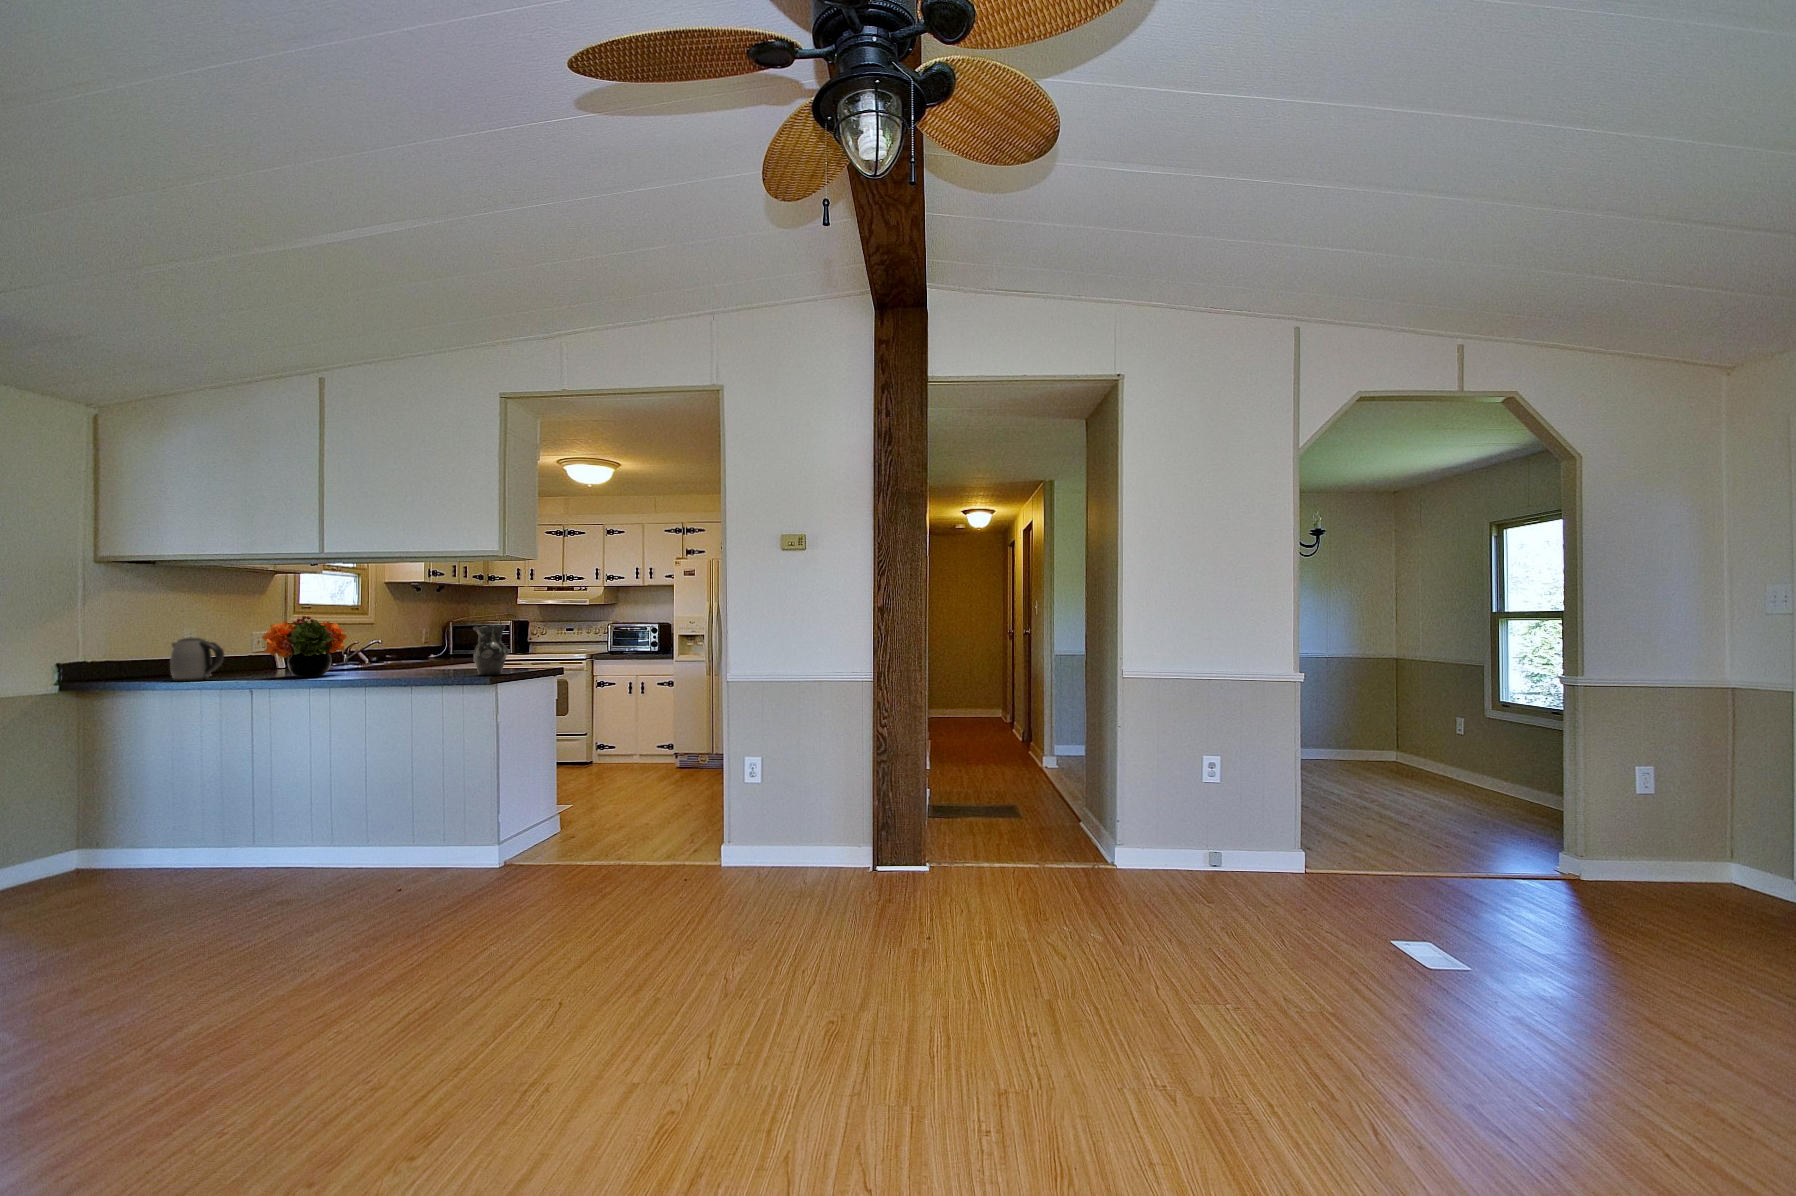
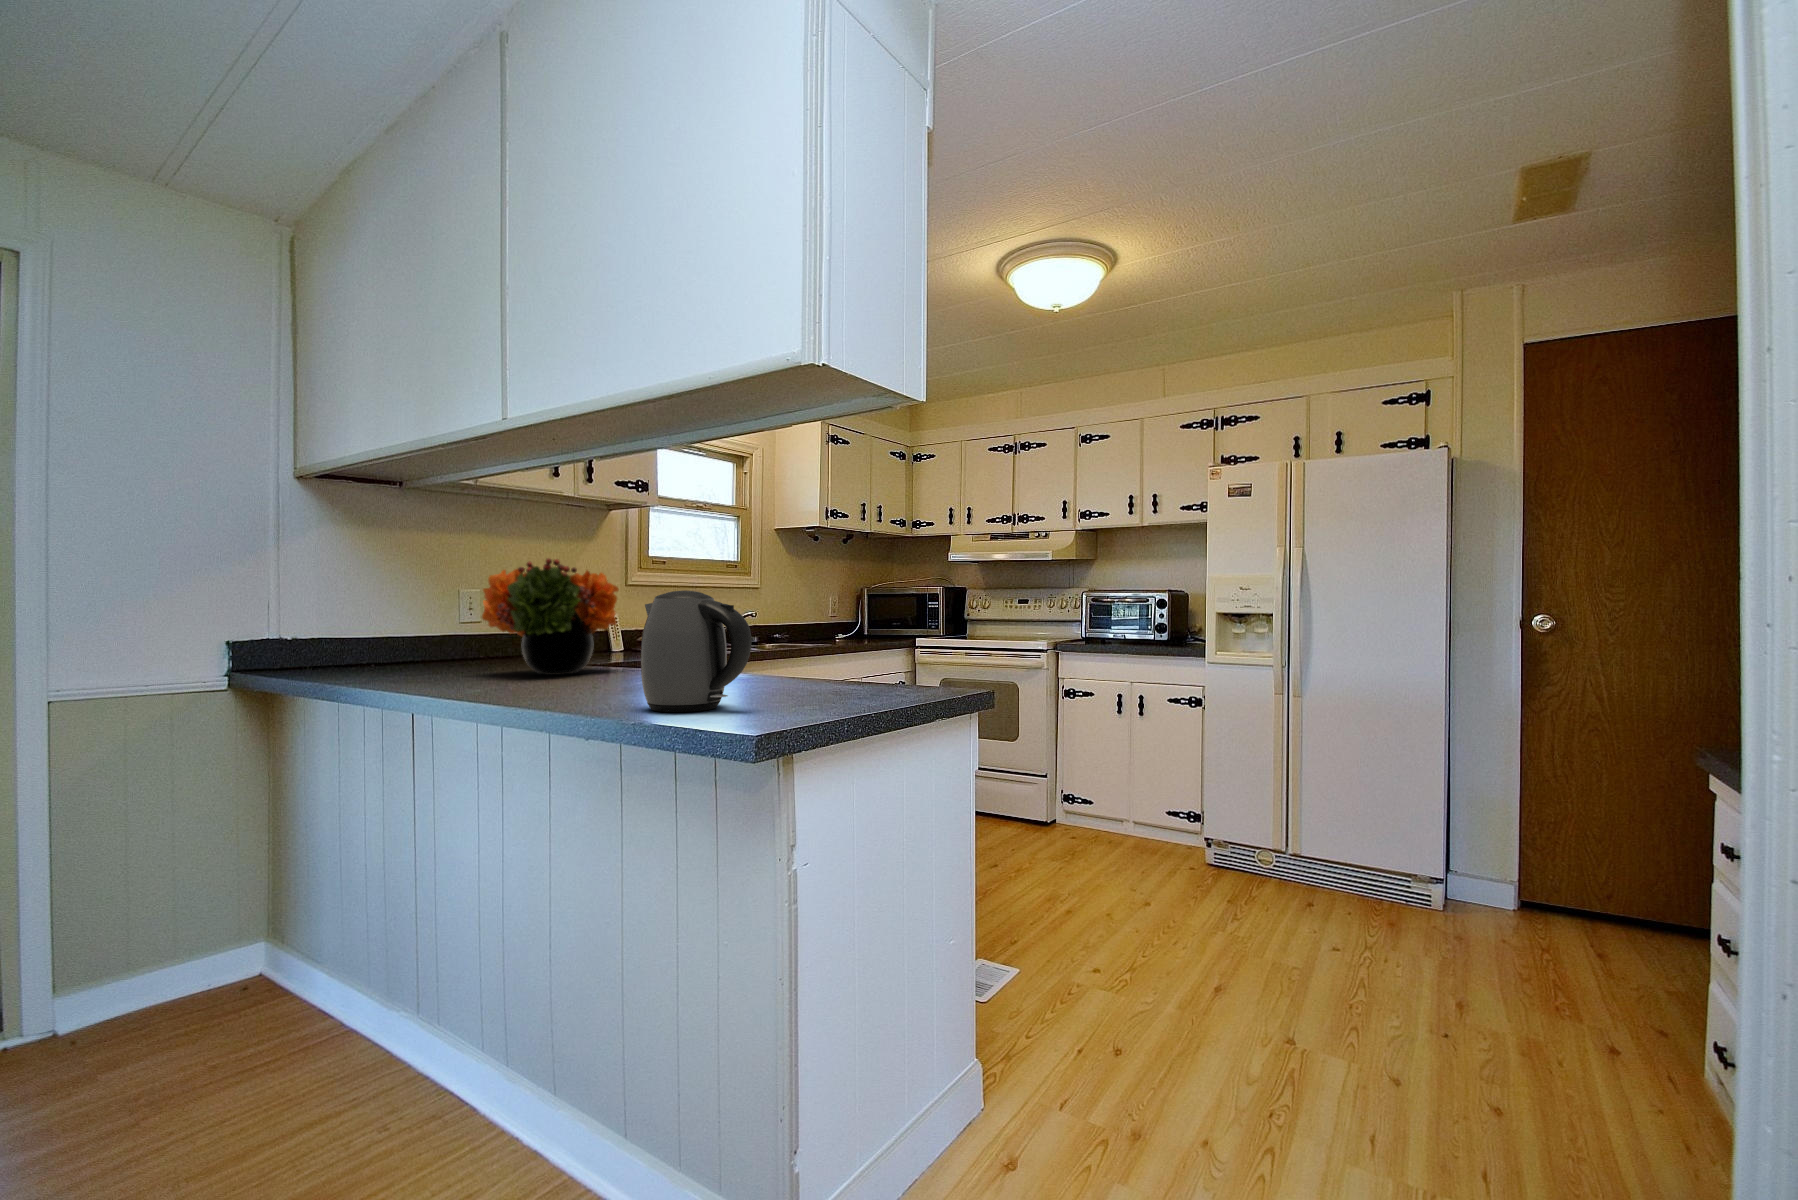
vase: present [473,625,509,675] -> none [786,570,867,699]
kettle: present [170,638,224,682] -> present [641,591,751,712]

